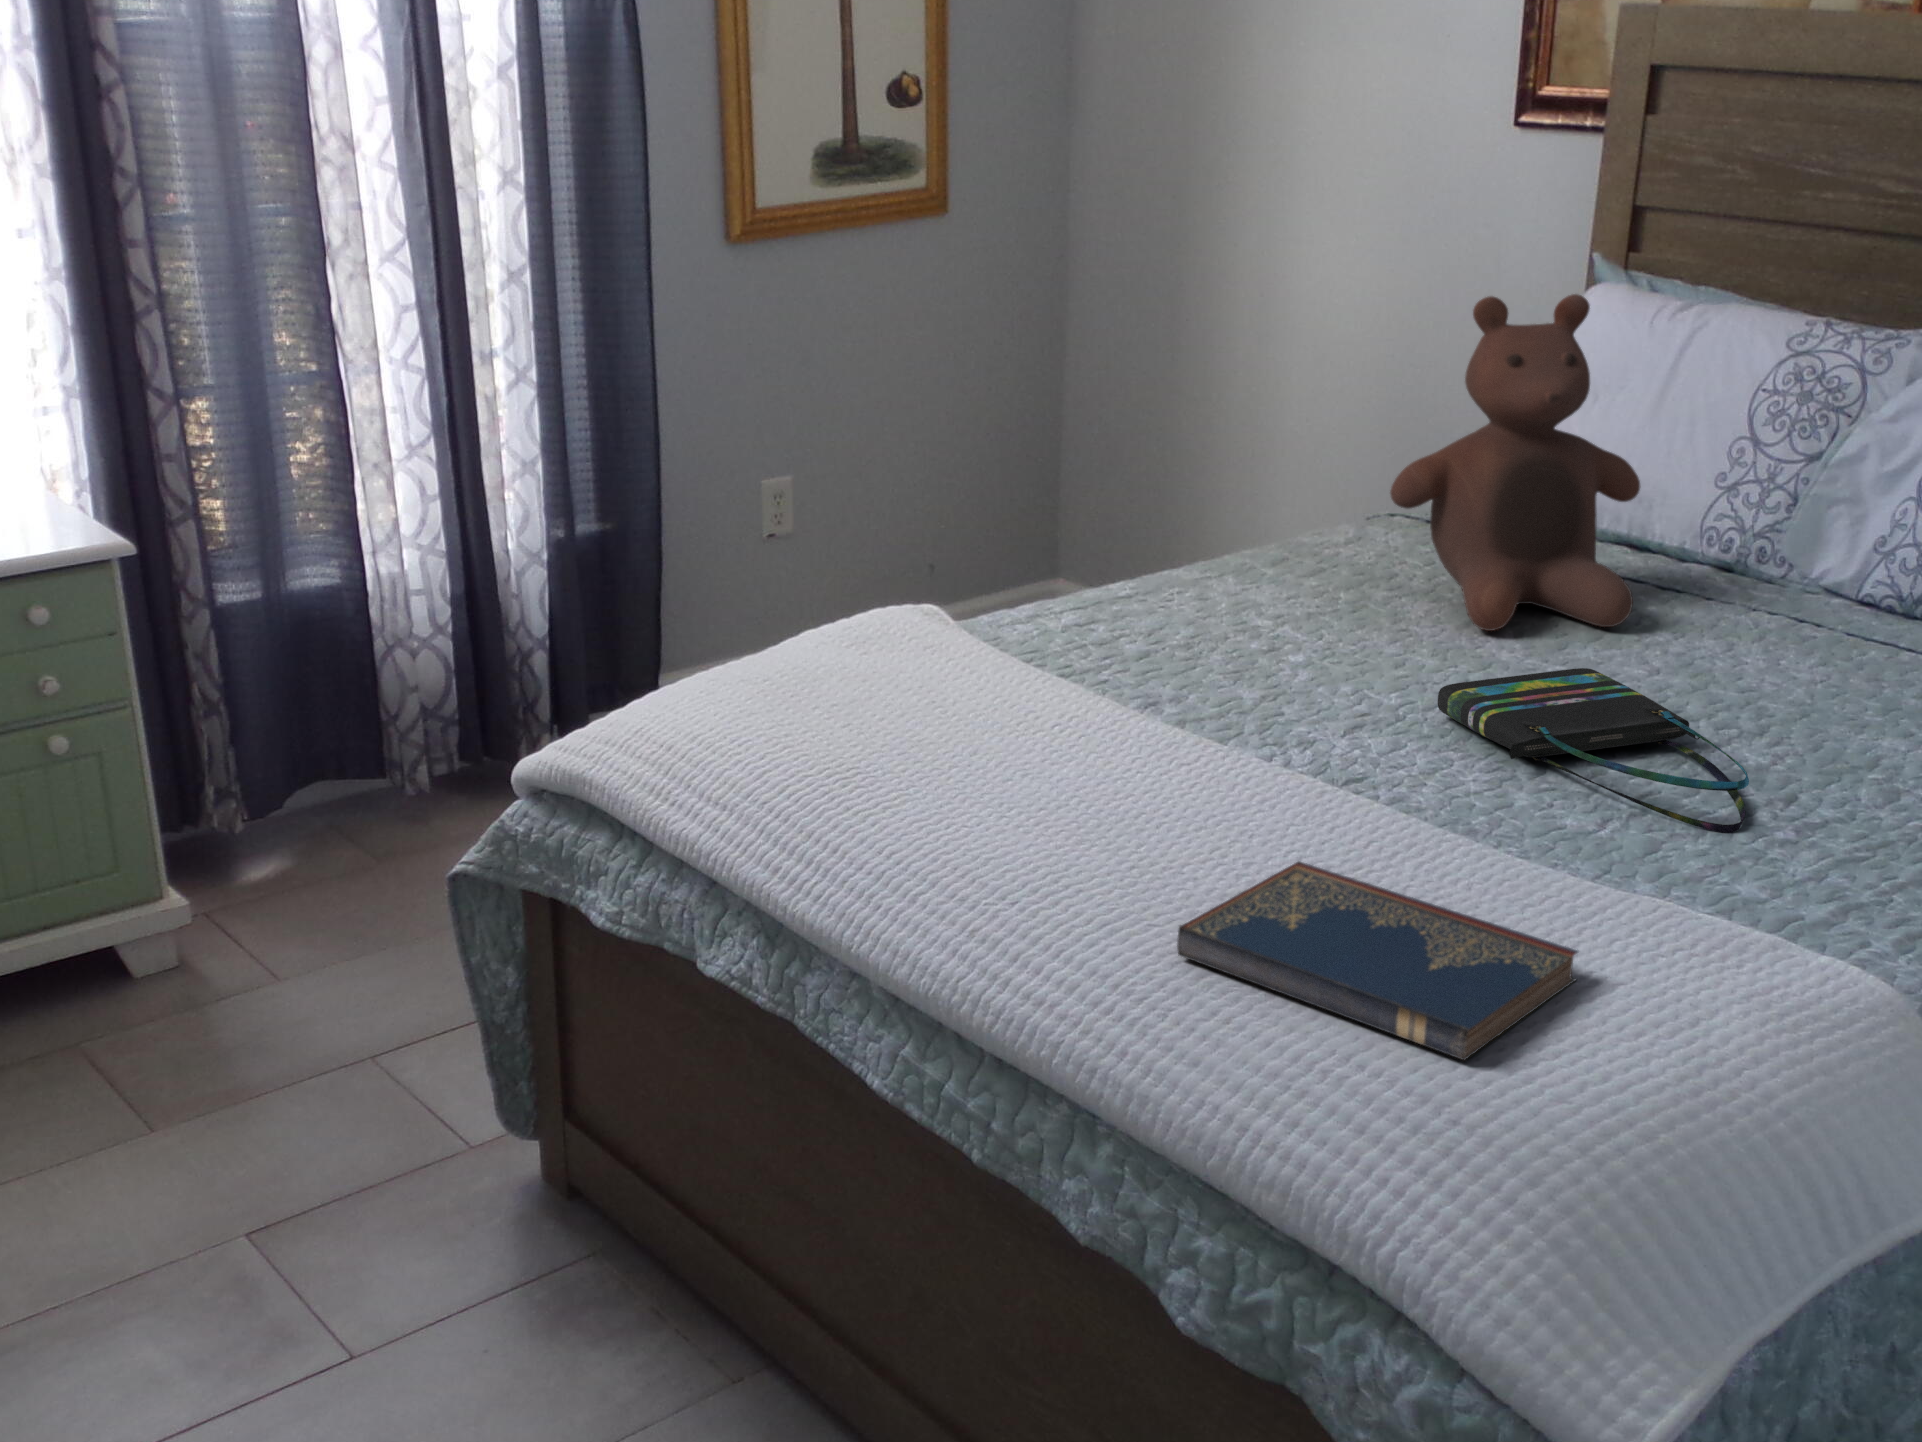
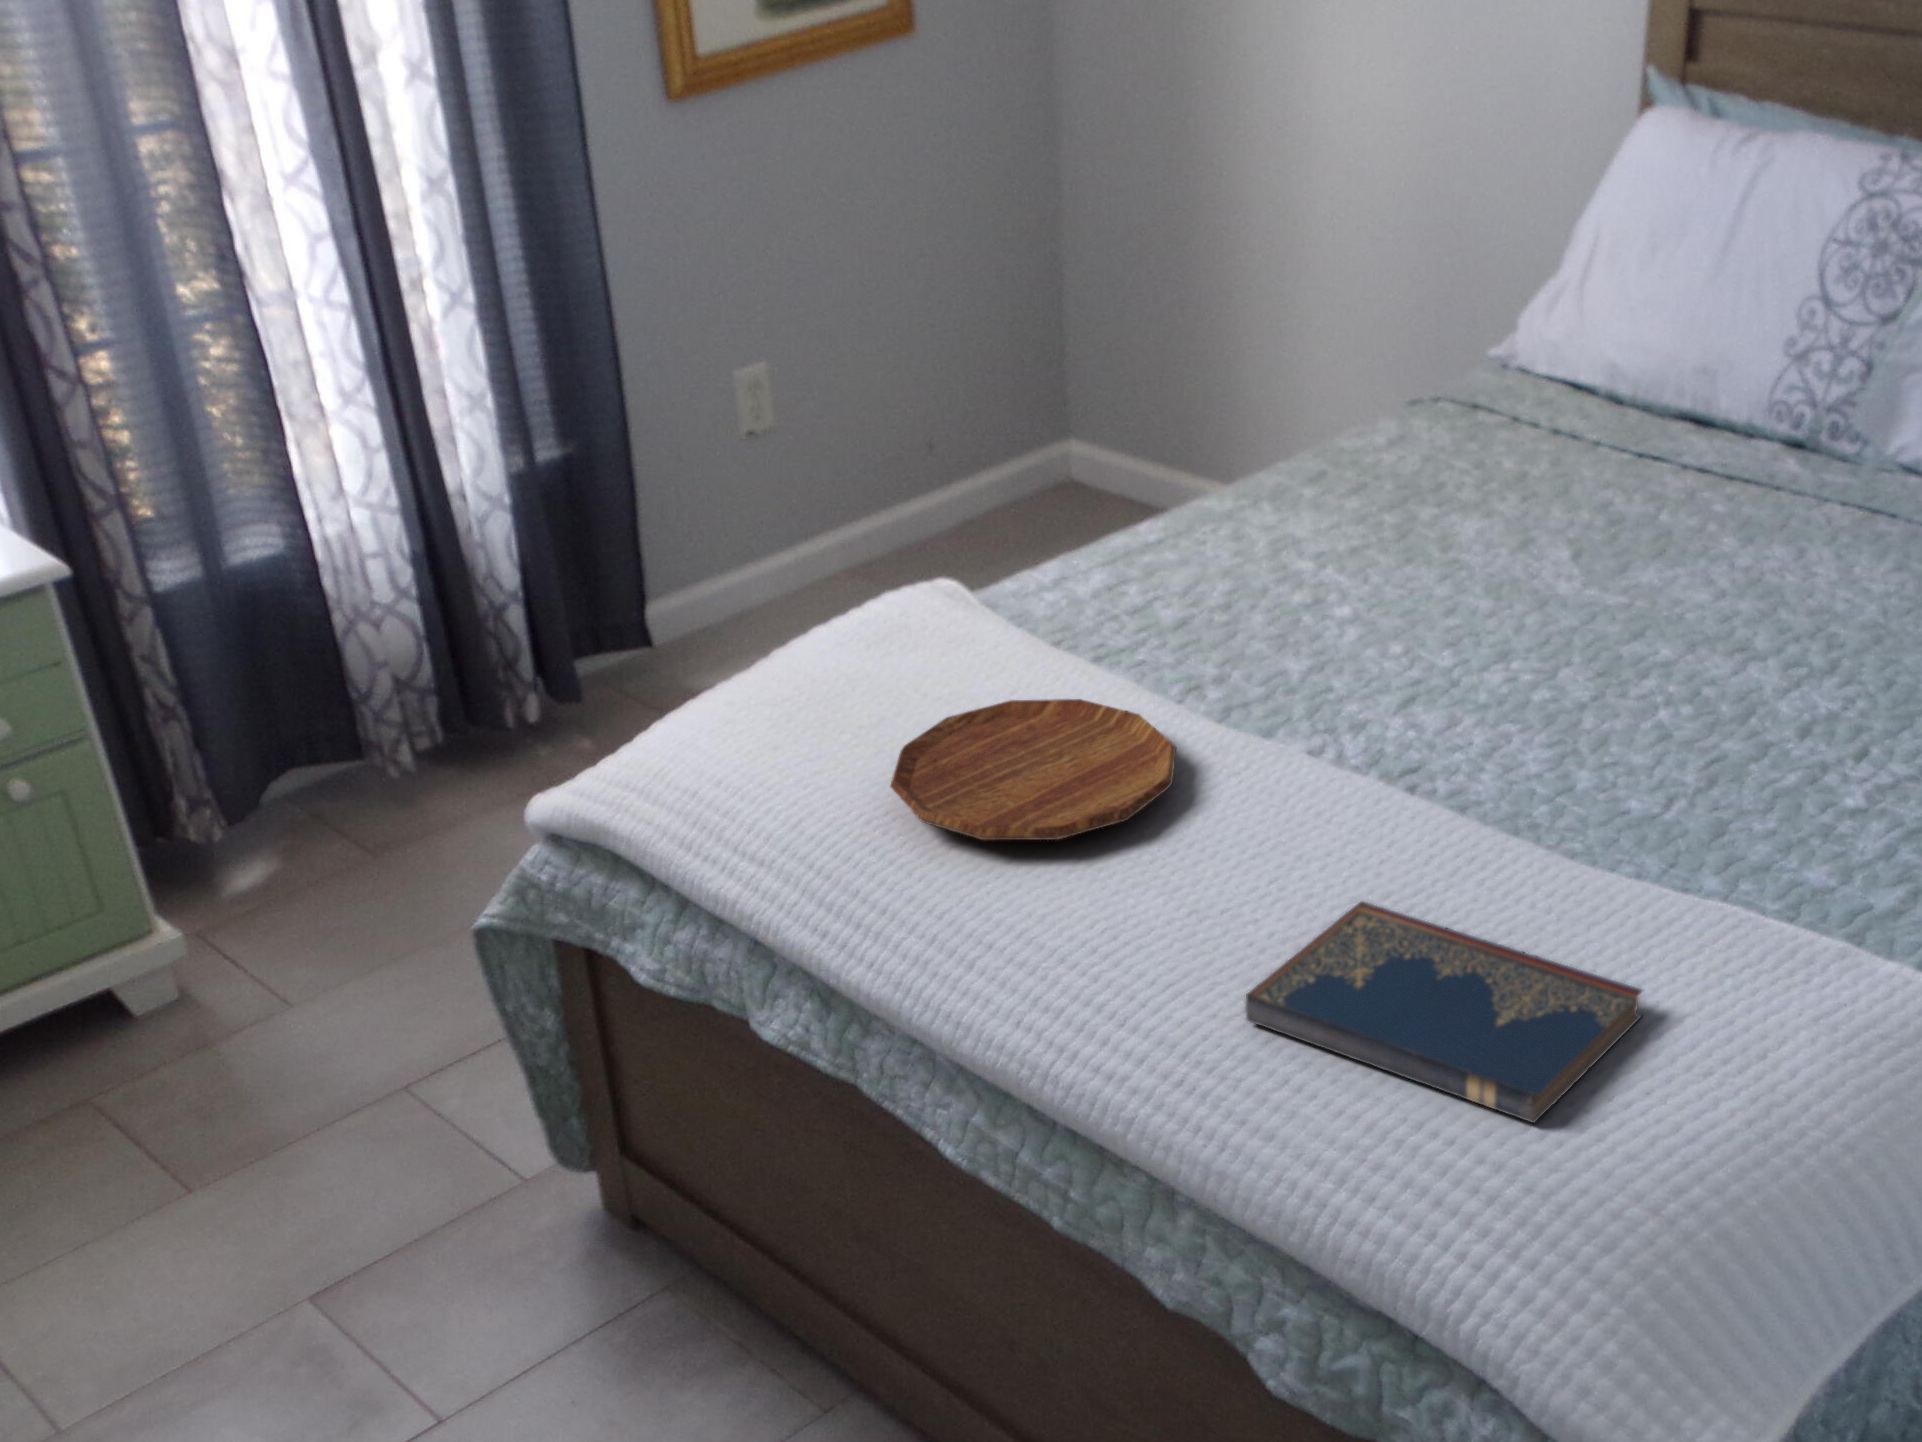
stuffed bear: present [1390,294,1640,631] -> none [1435,173,1705,555]
tote bag: present [1438,668,1749,833] -> none [1496,609,1817,807]
tray: none [851,686,1128,796] -> present [890,699,1176,840]

